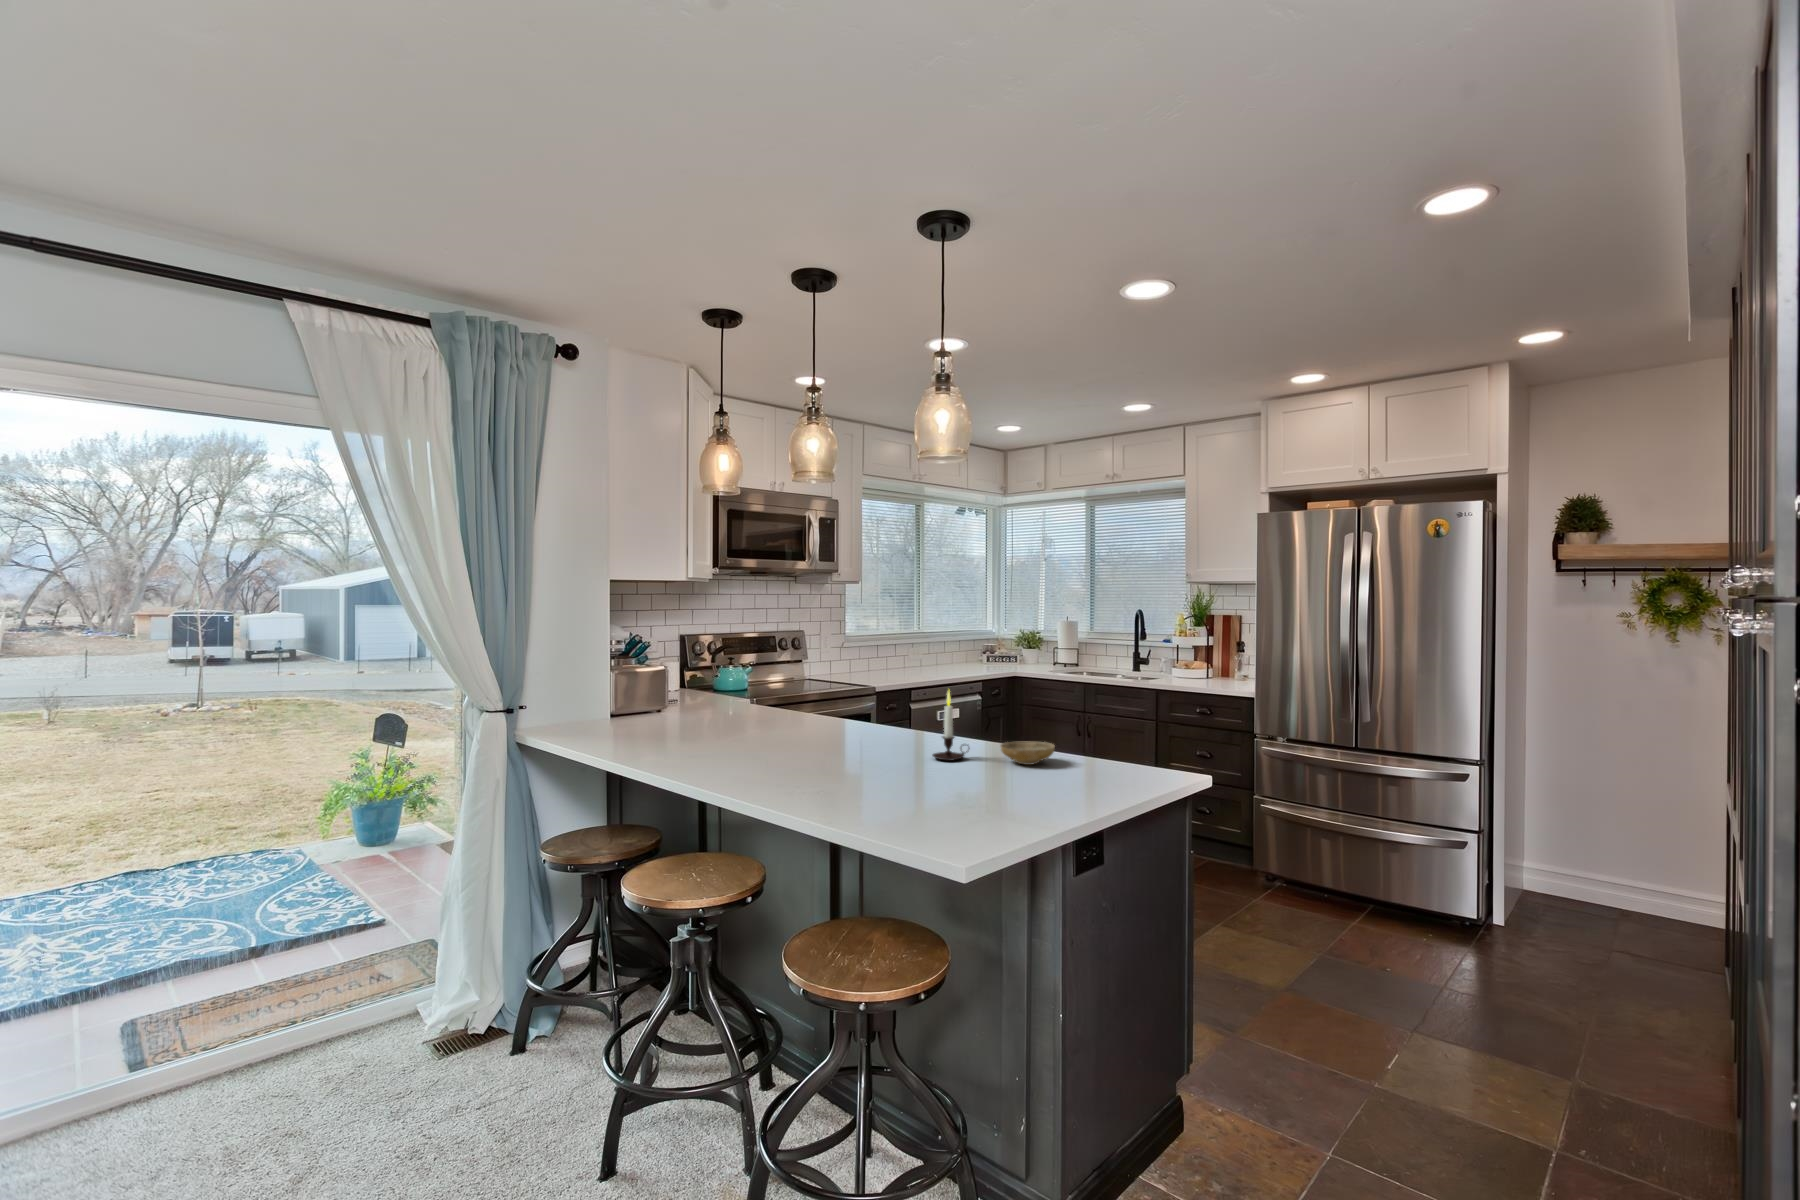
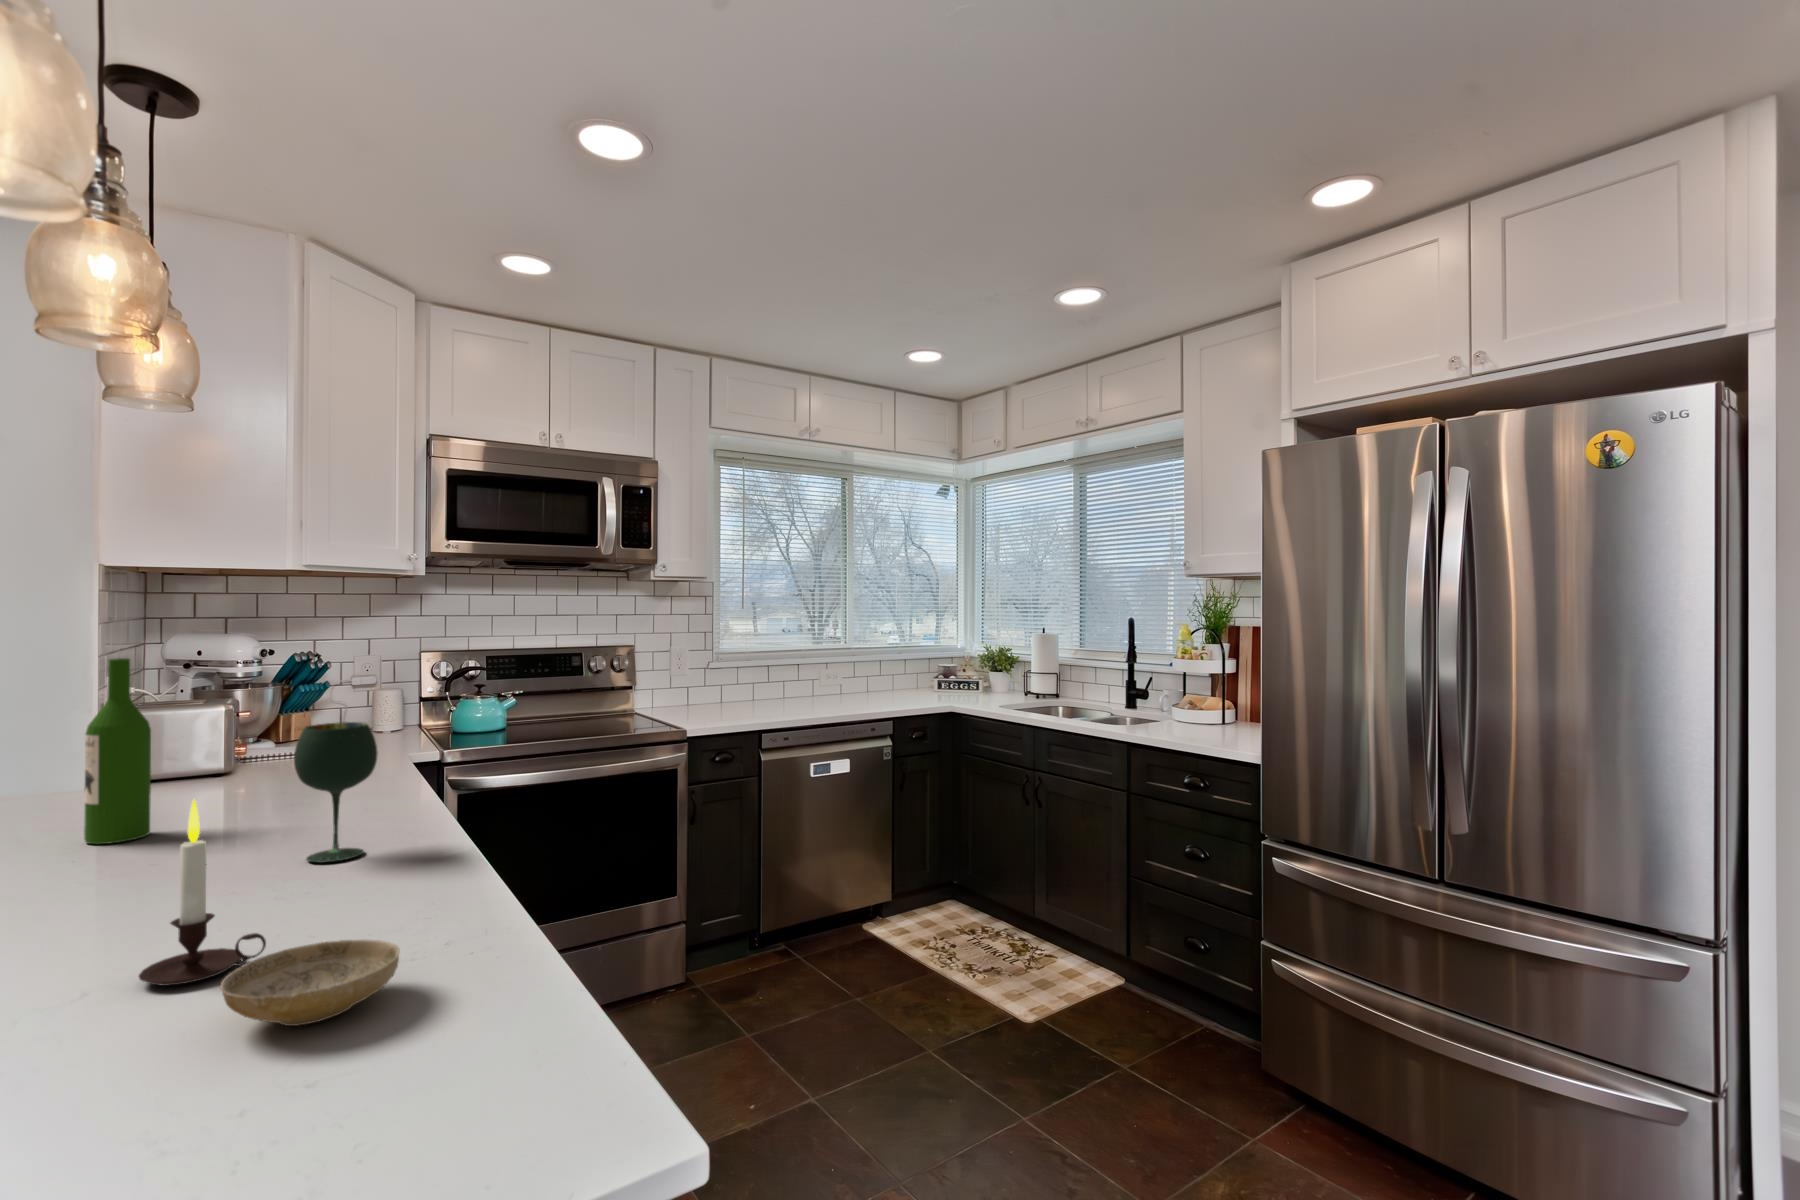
wine bottle: none [722,637,749,734] -> present [84,658,151,844]
wine glass: none [861,667,896,735] -> present [294,722,378,863]

